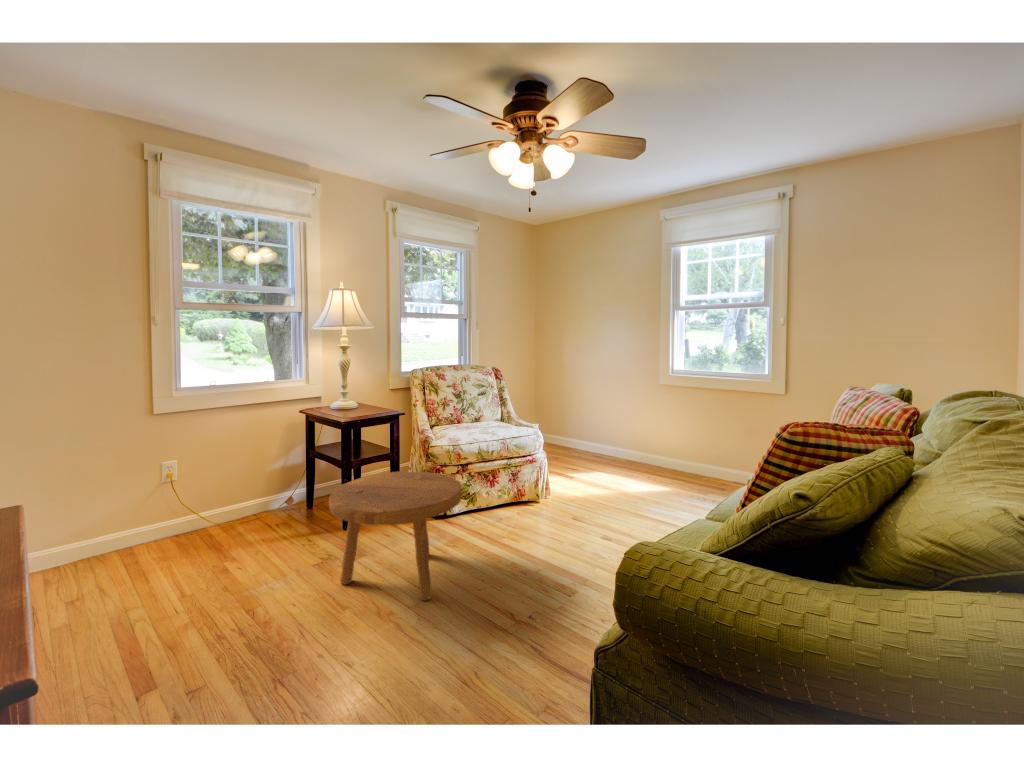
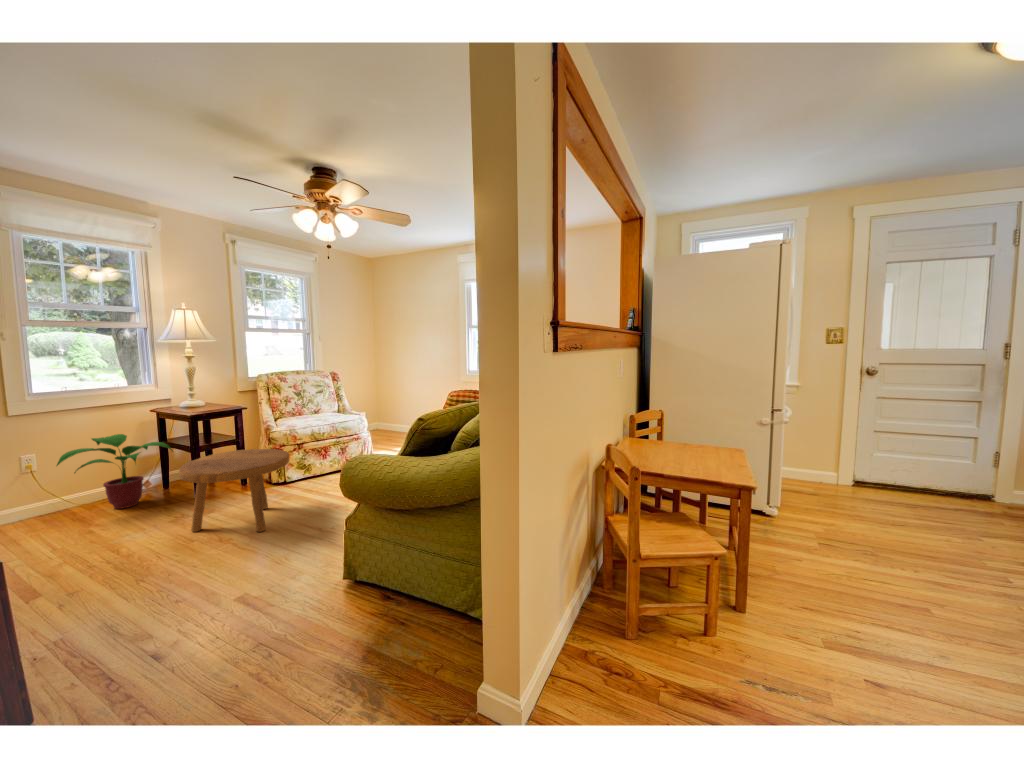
potted plant: none [205,437,323,530] -> present [57,434,173,509]

